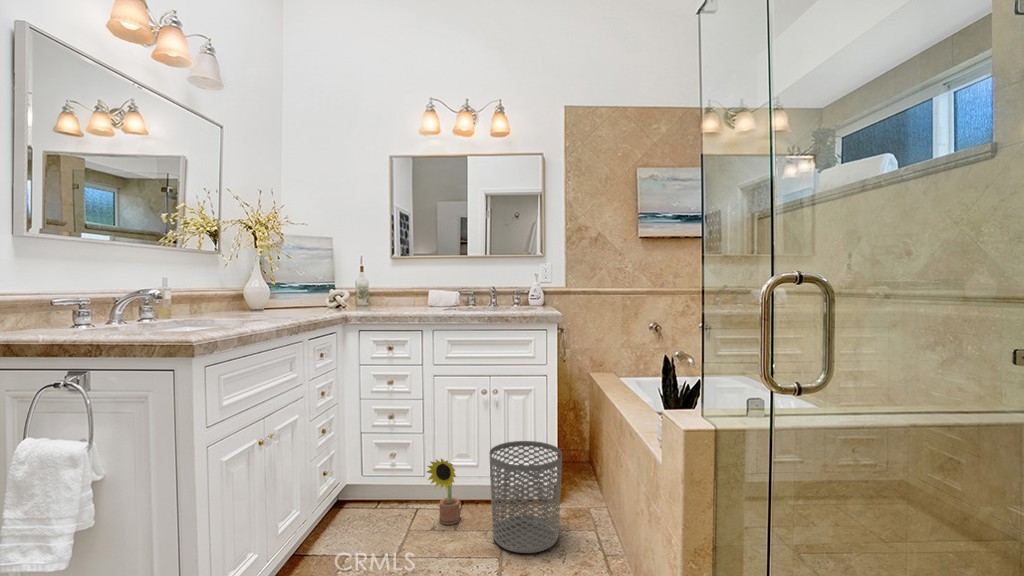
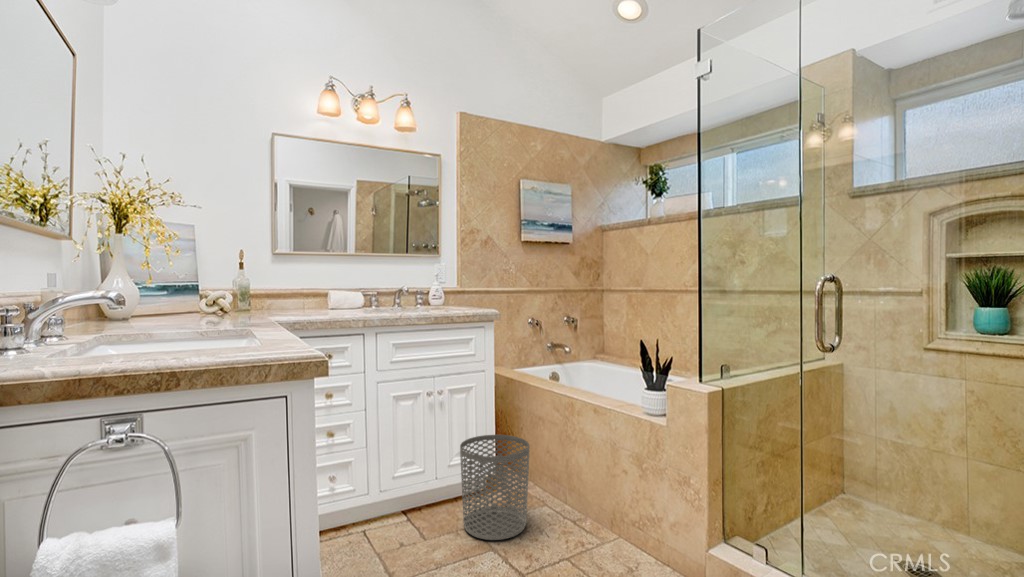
decorative plant: present [427,459,460,525] -> none [390,467,428,537]

